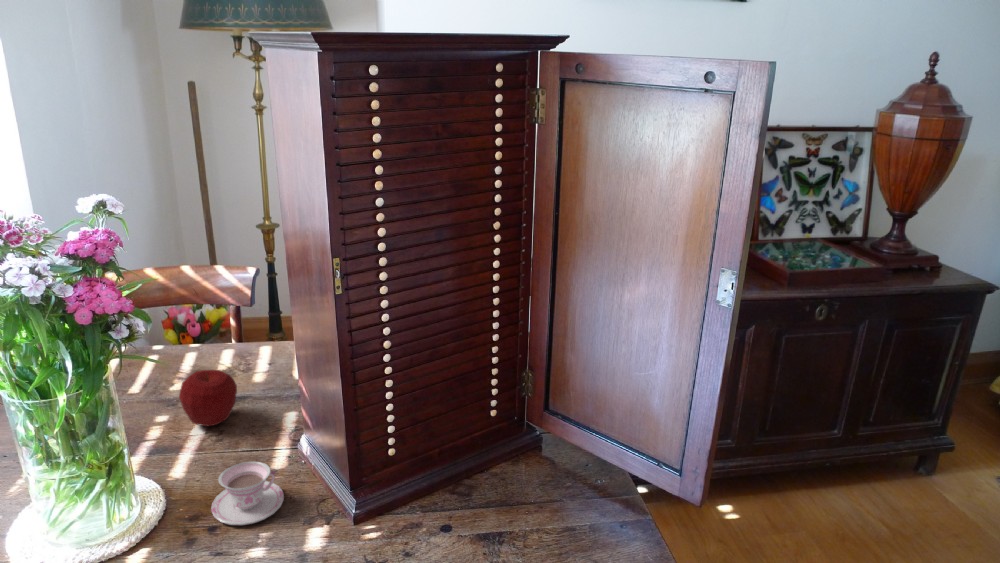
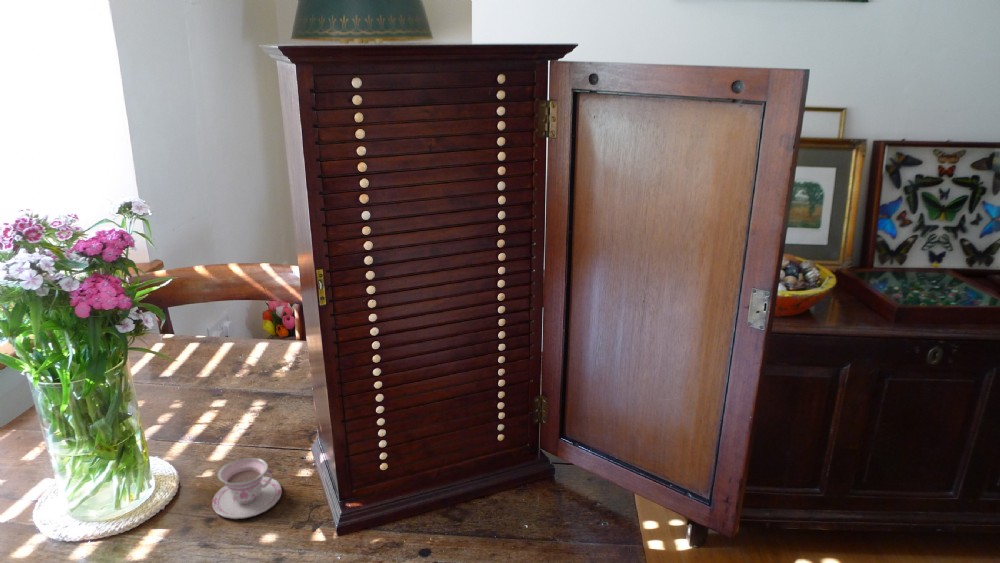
apple: present [179,370,237,426] -> none [215,365,270,419]

